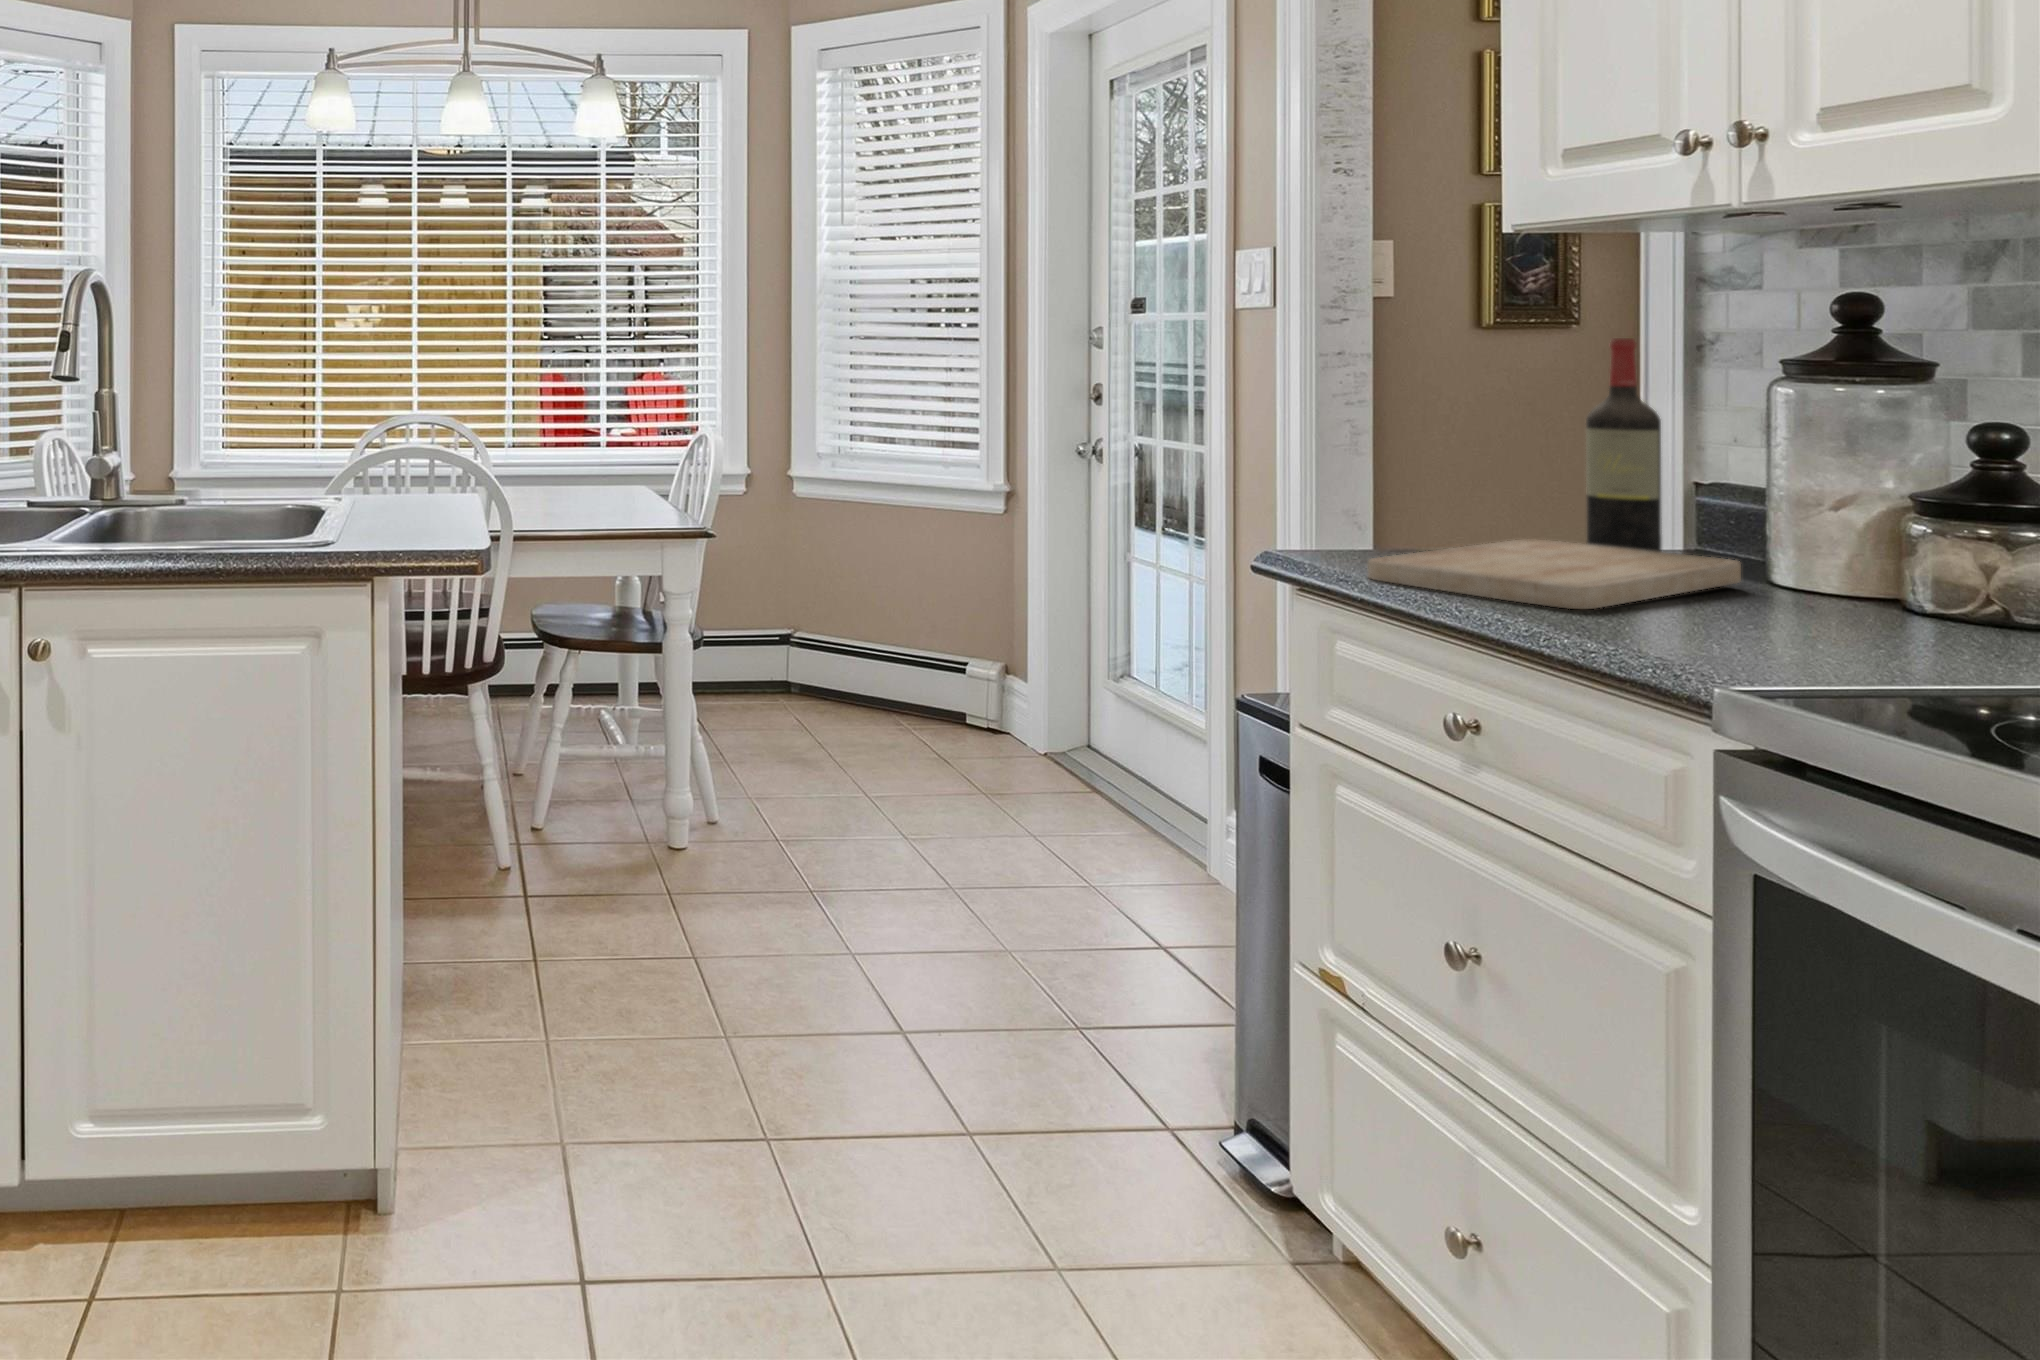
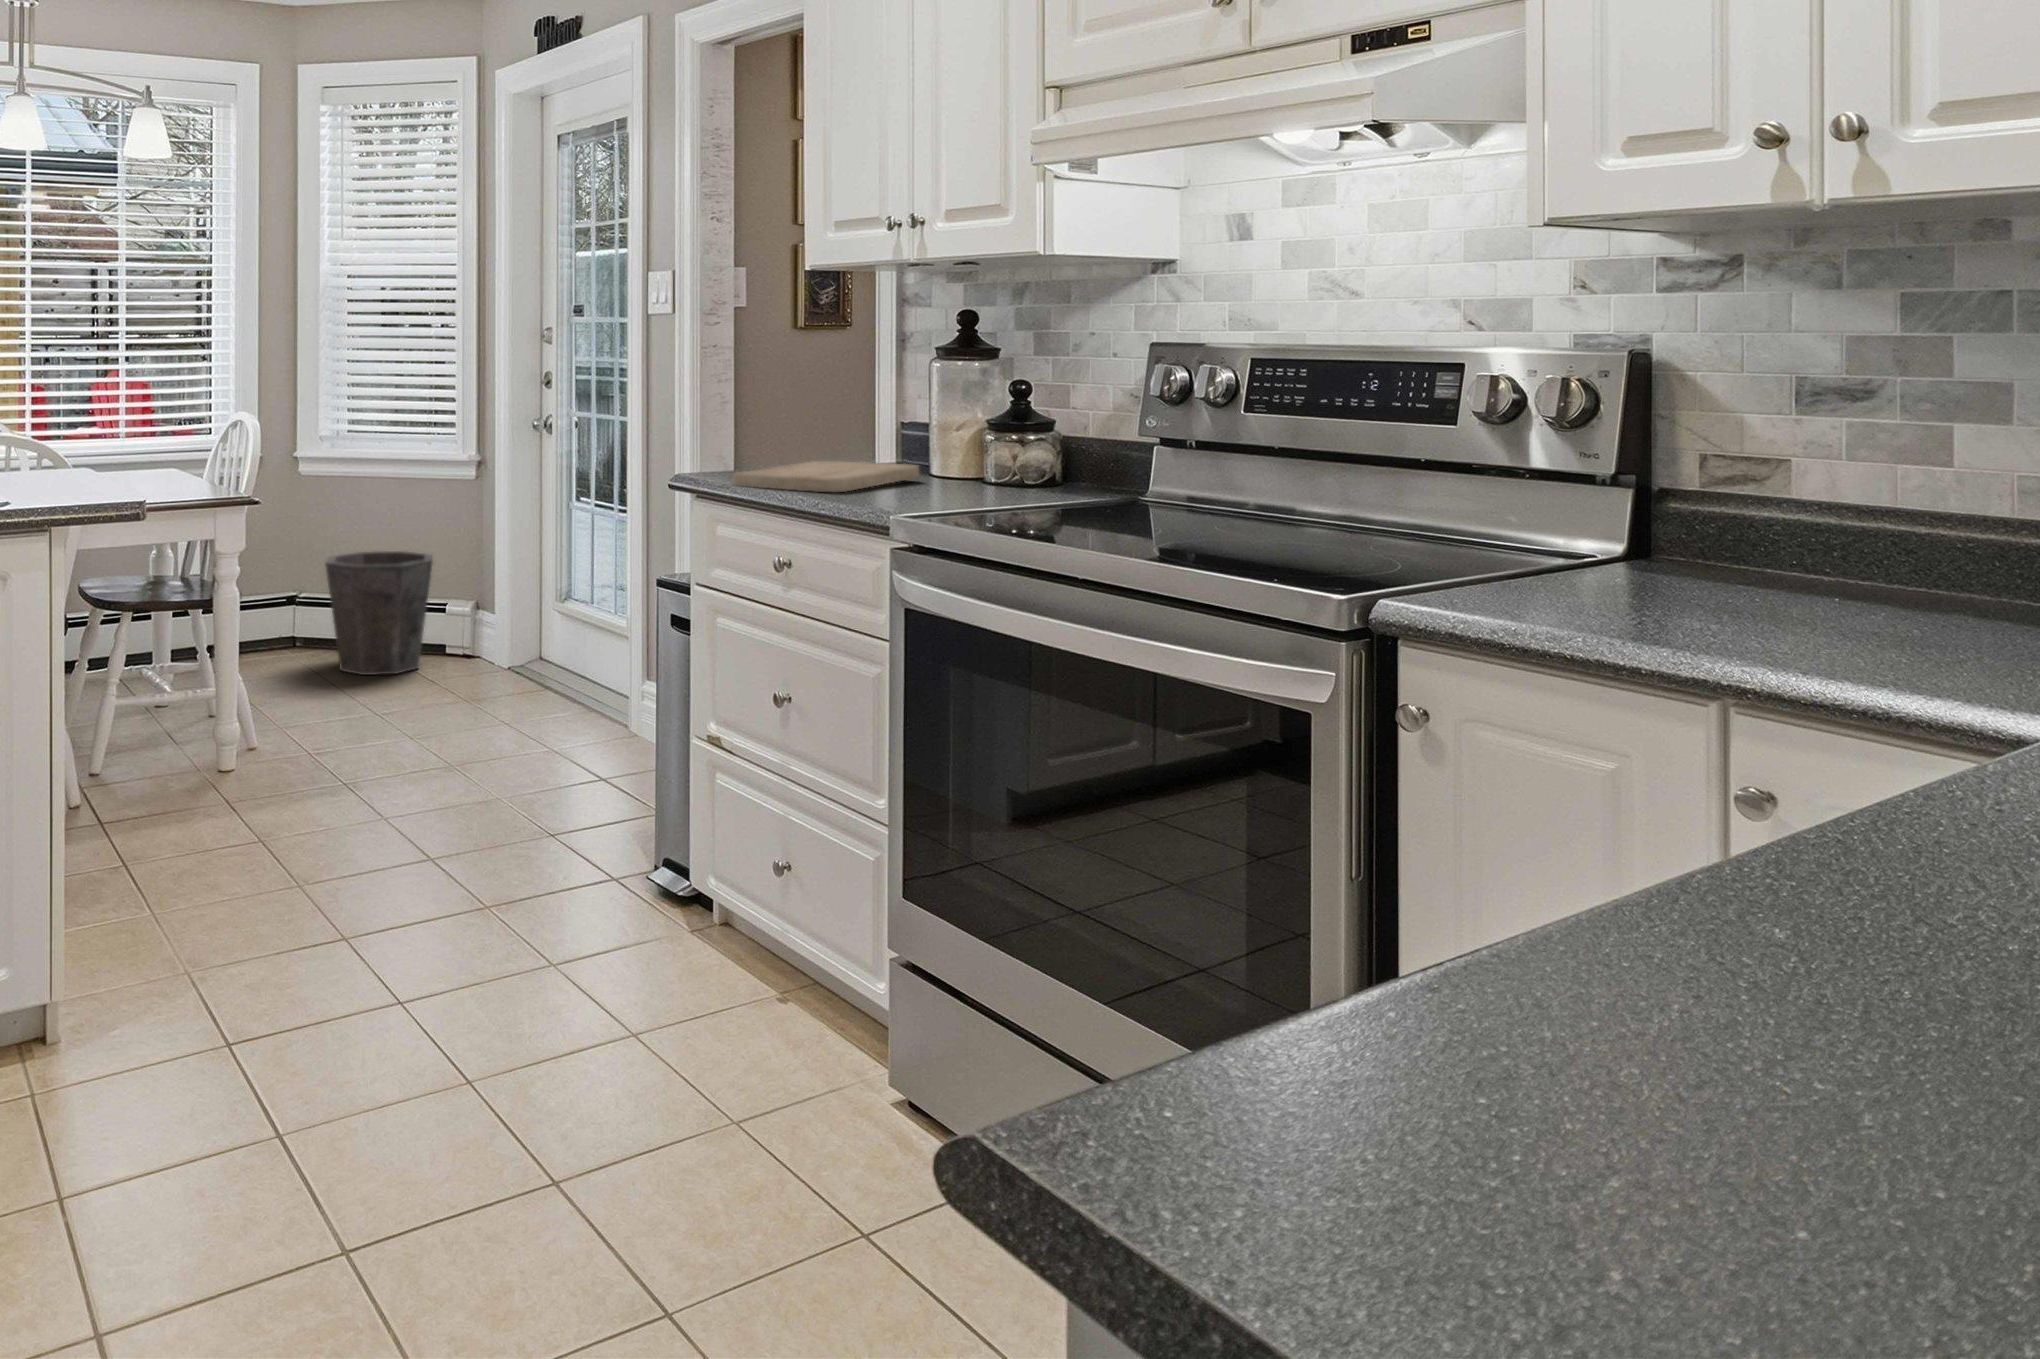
wine bottle: present [1586,338,1662,552] -> none [849,336,886,473]
waste bin: none [821,590,953,742] -> present [325,551,433,675]

